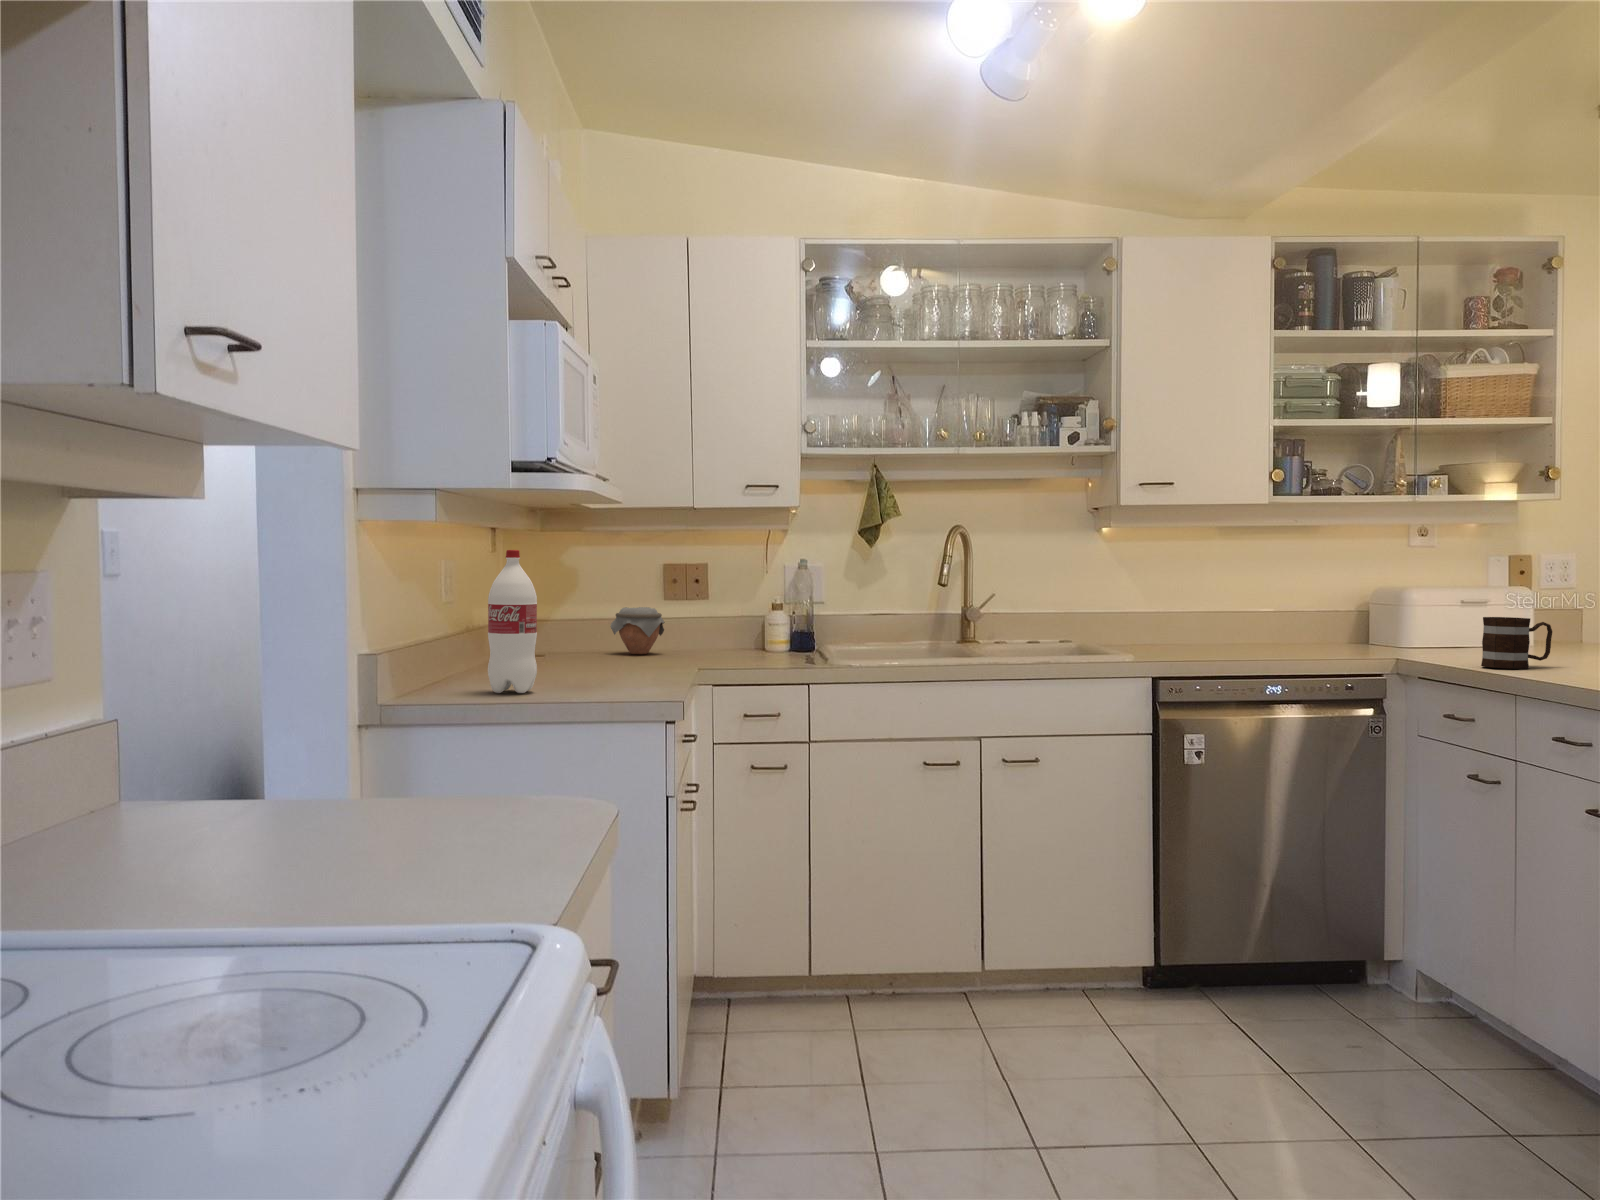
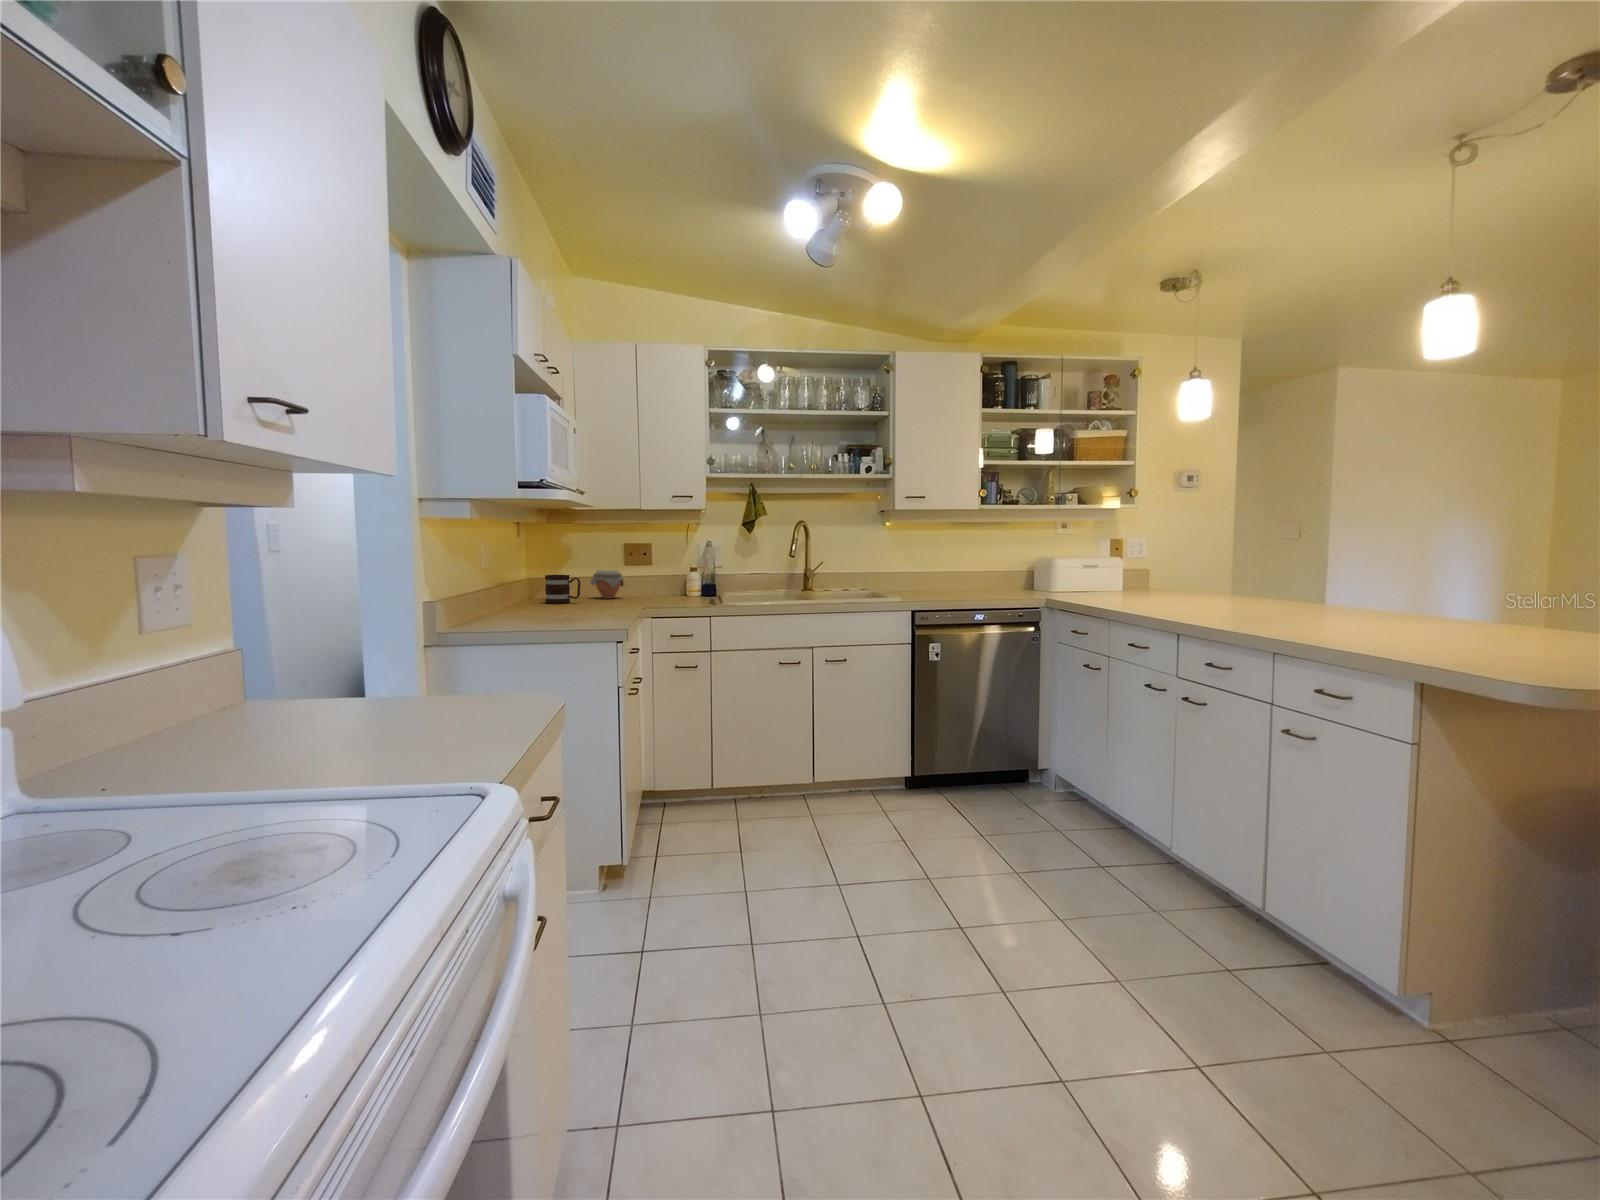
bottle: present [488,550,537,693] -> none [492,533,526,624]
mug: present [1481,617,1552,669] -> present [545,575,581,604]

